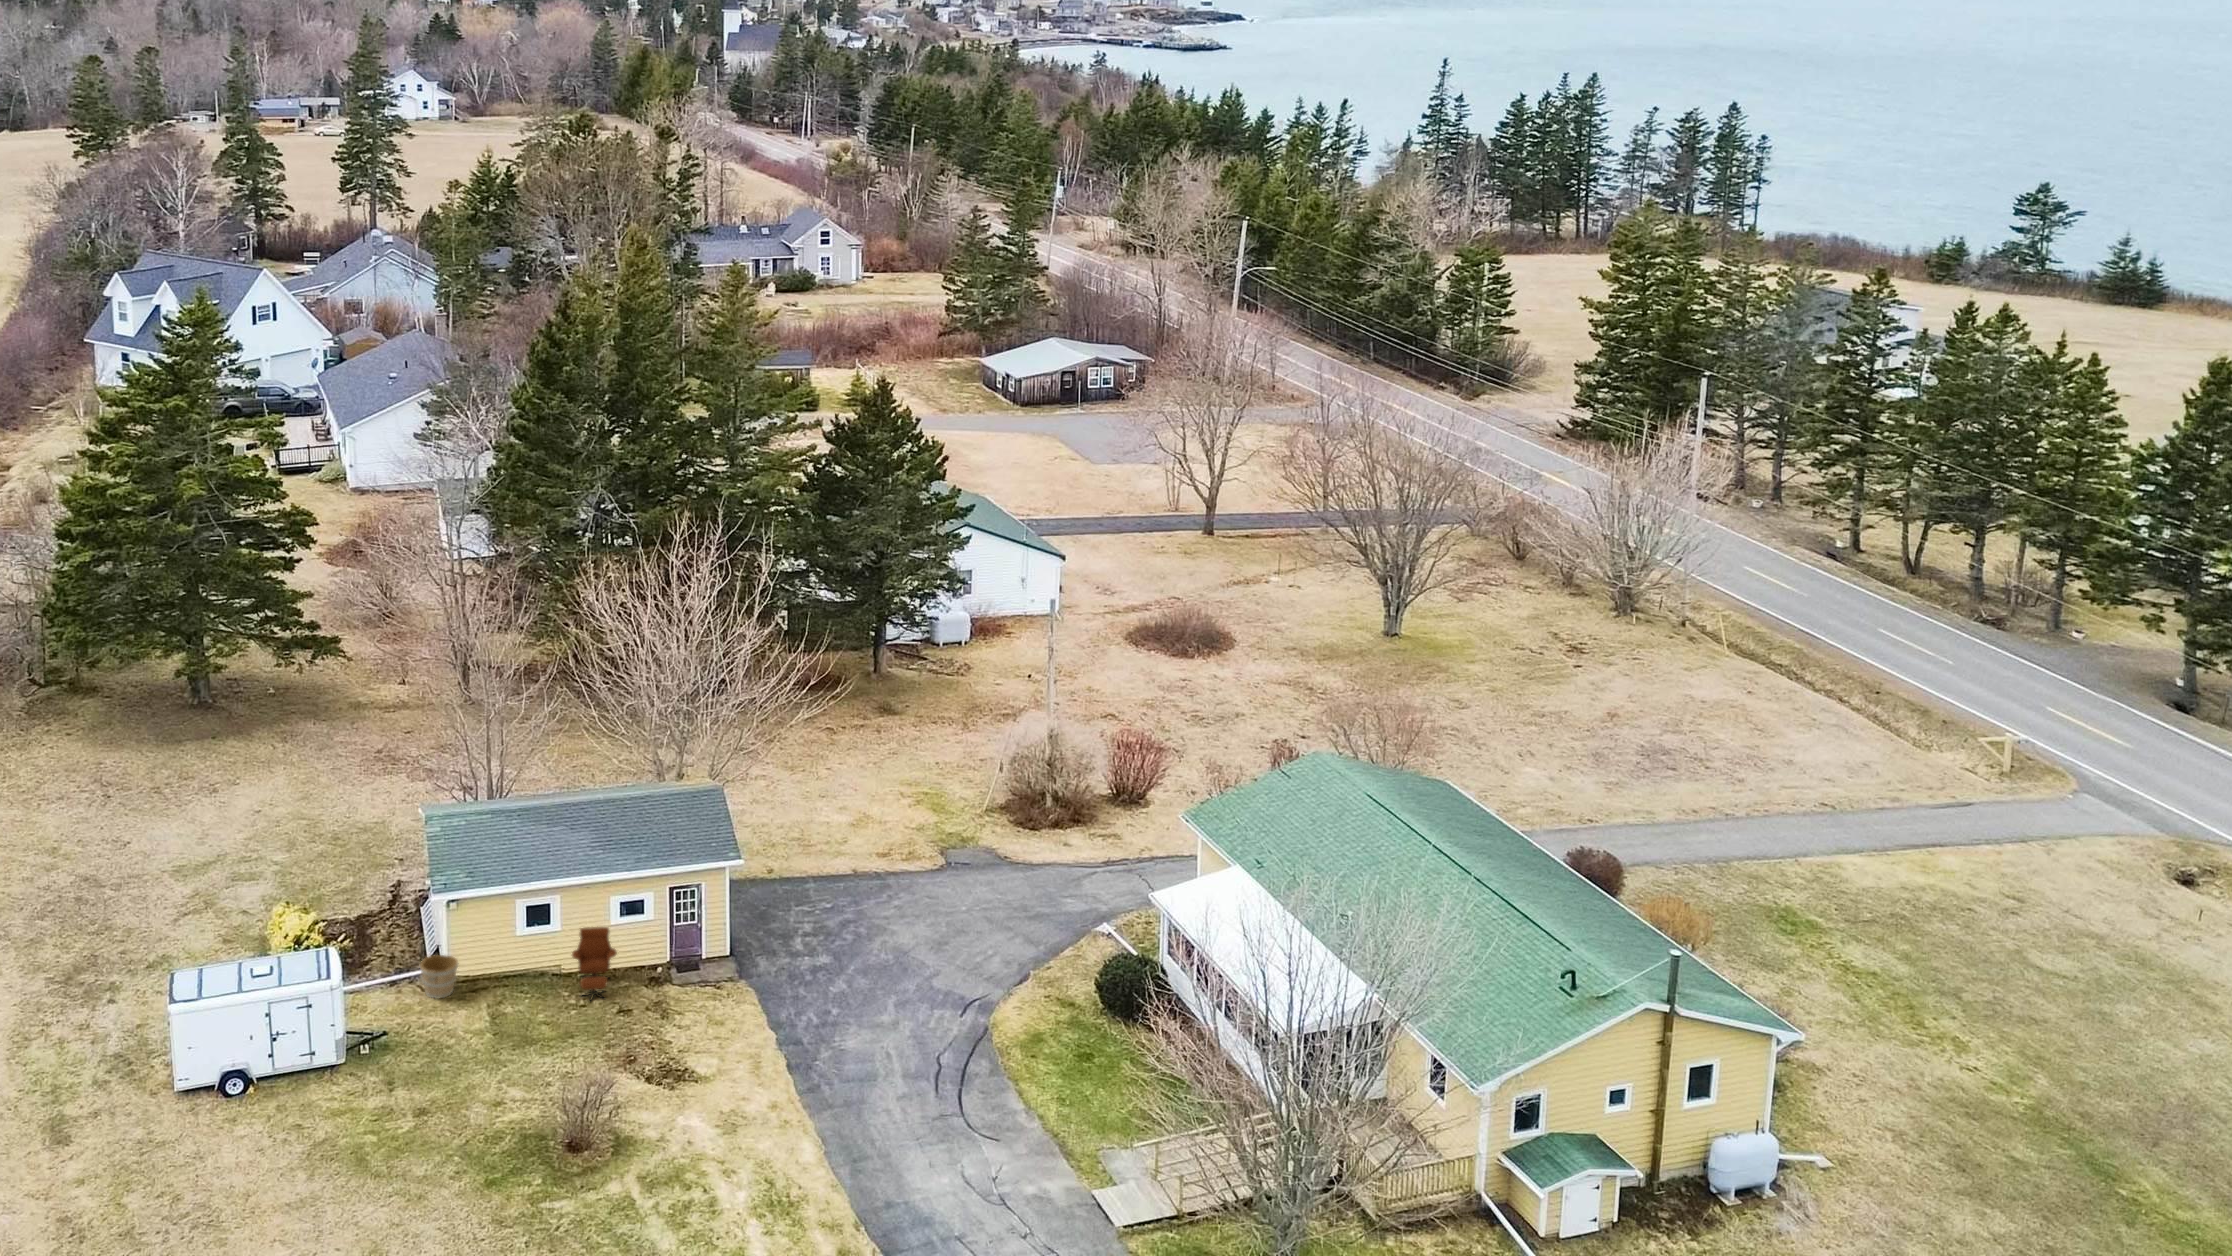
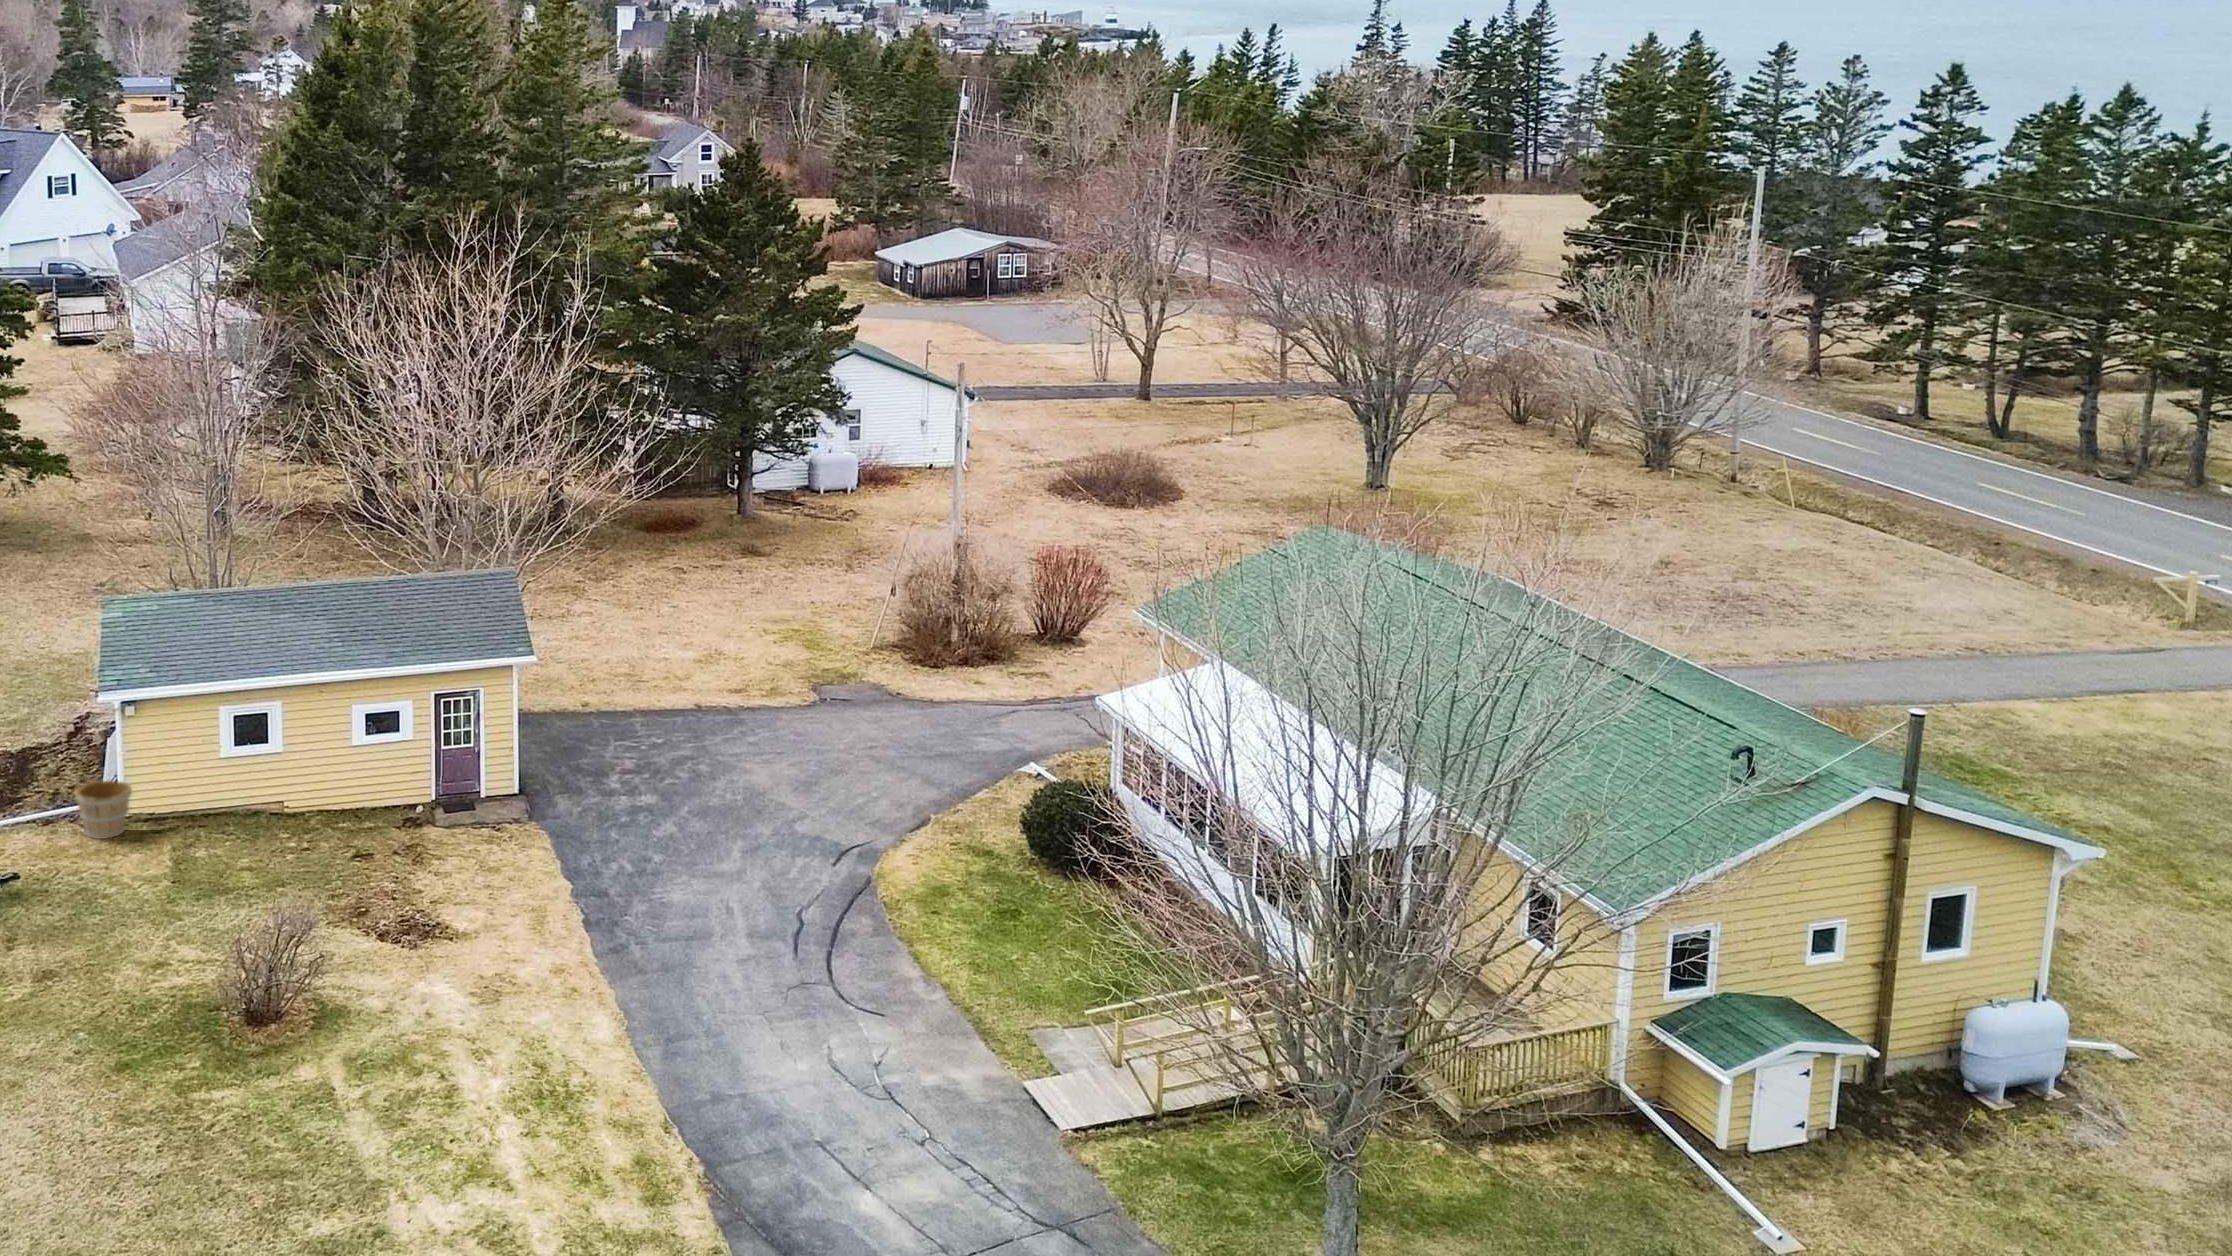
lounge chair: present [572,927,617,998] -> none [295,746,360,846]

